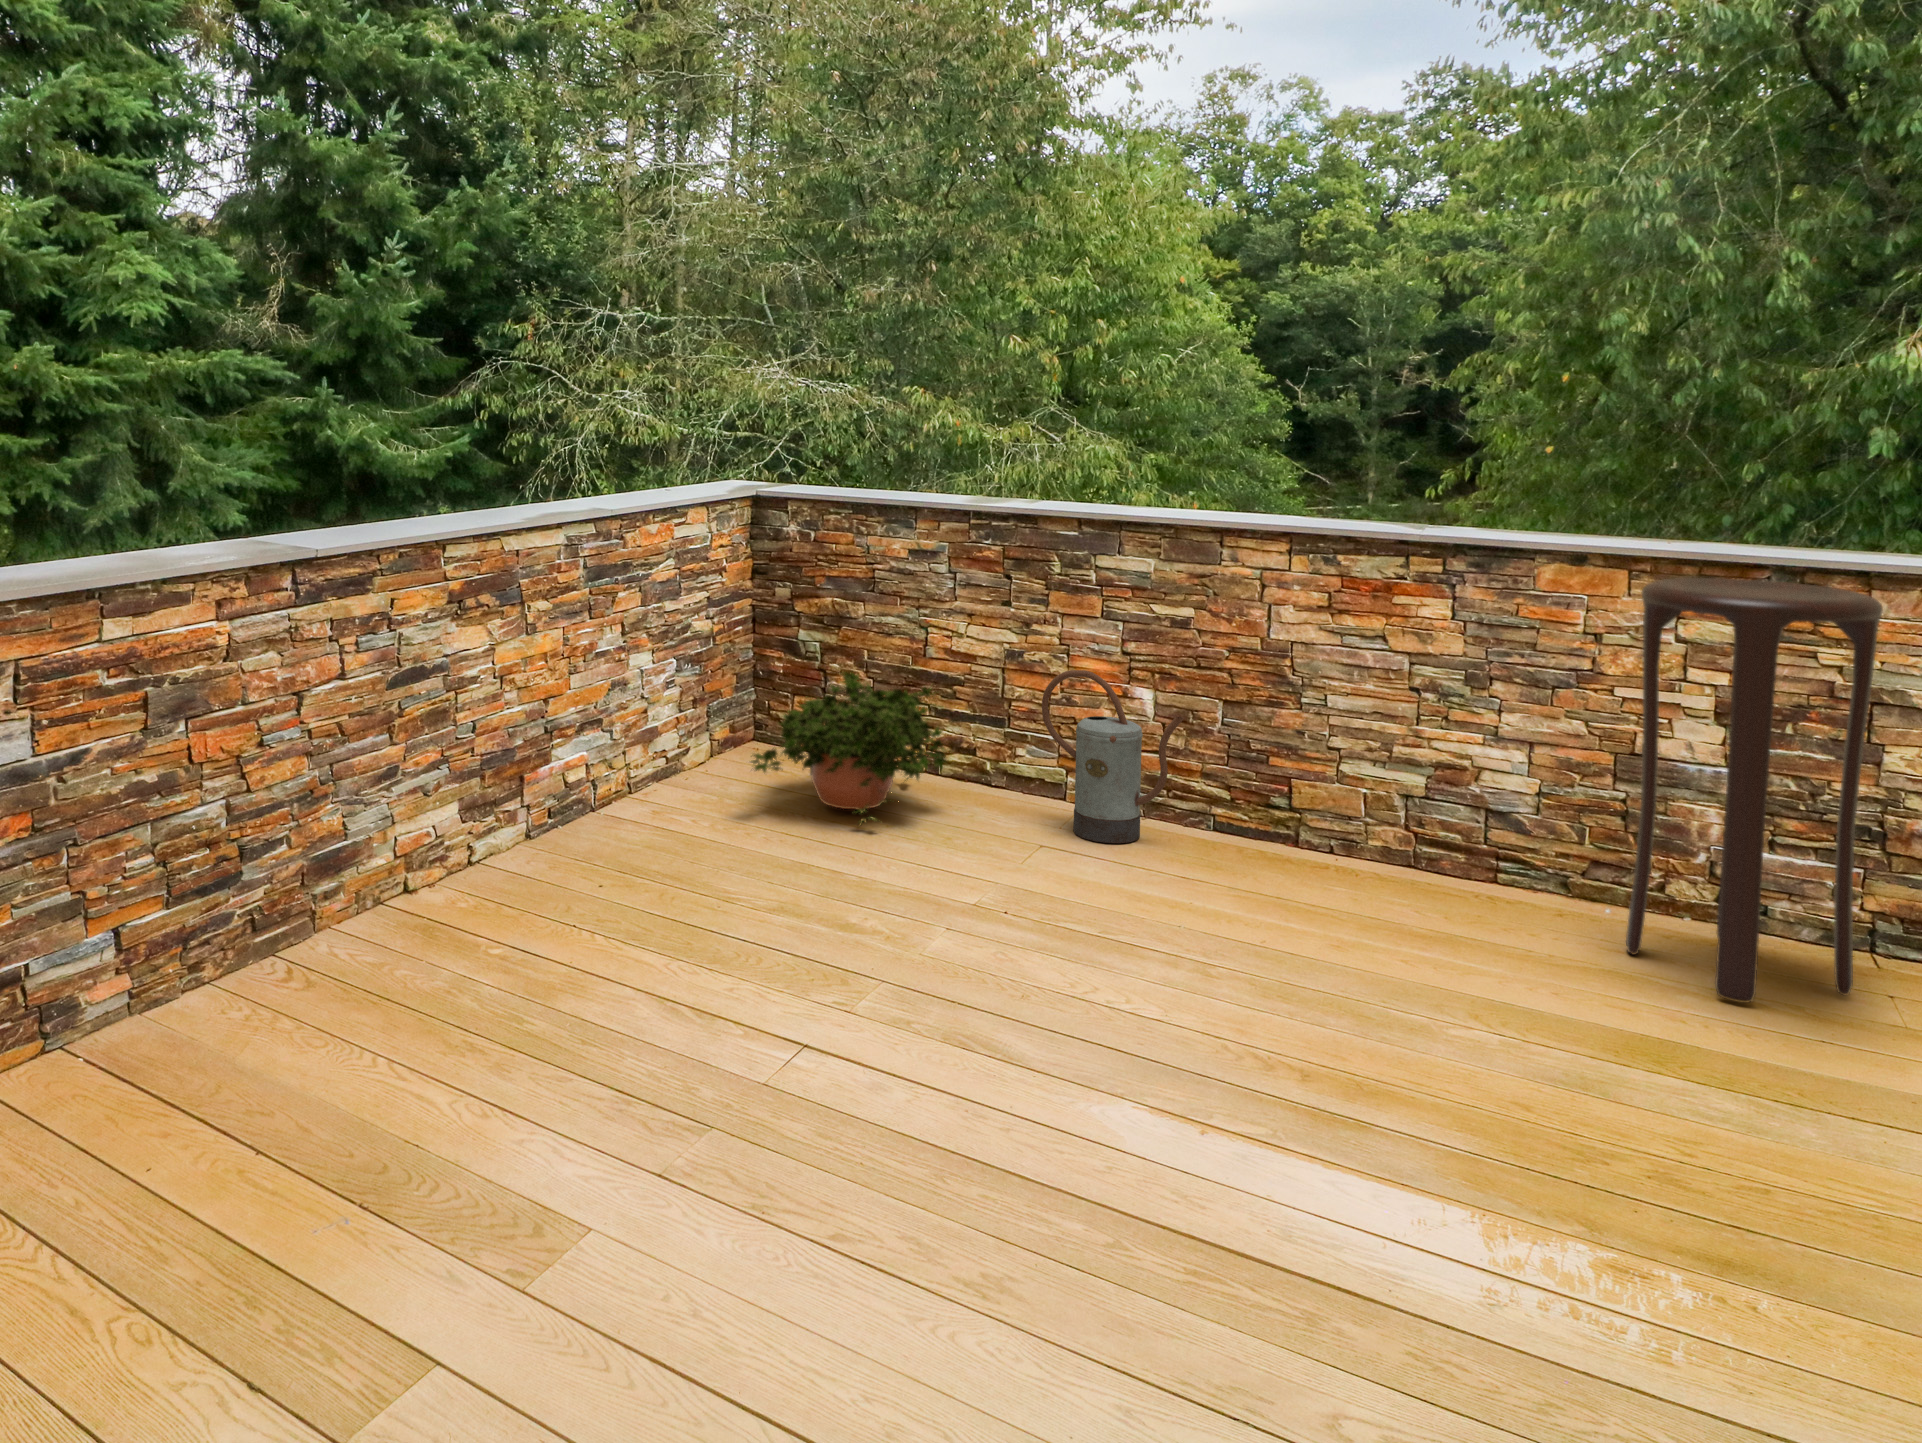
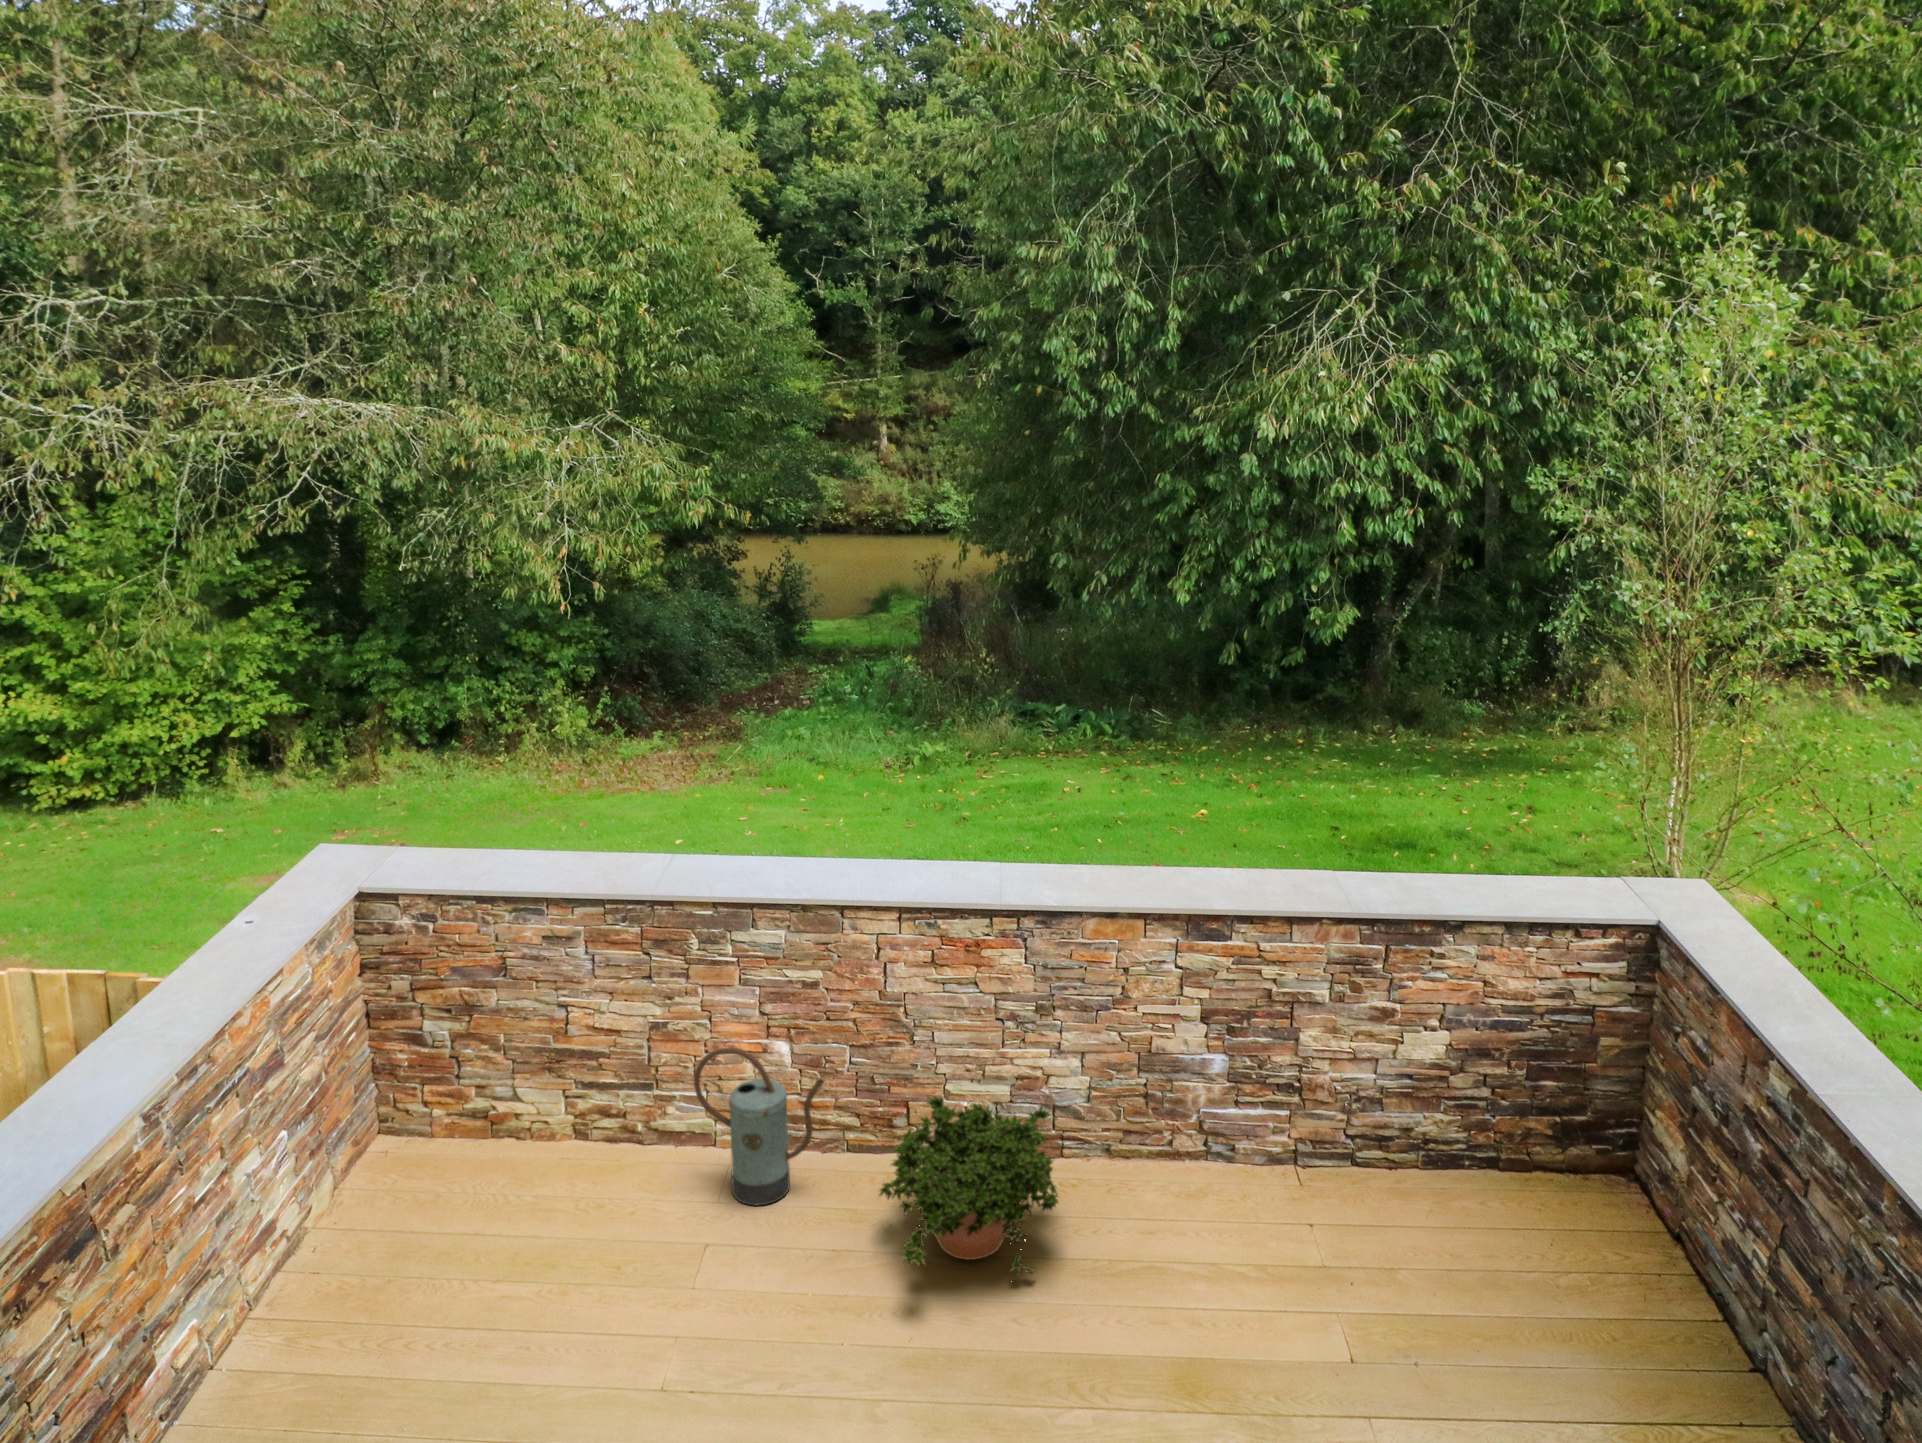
stool: present [1626,578,1883,1003] -> none [1161,925,1305,1265]
potted plant: present [751,673,946,824] -> present [879,1096,1058,1276]

